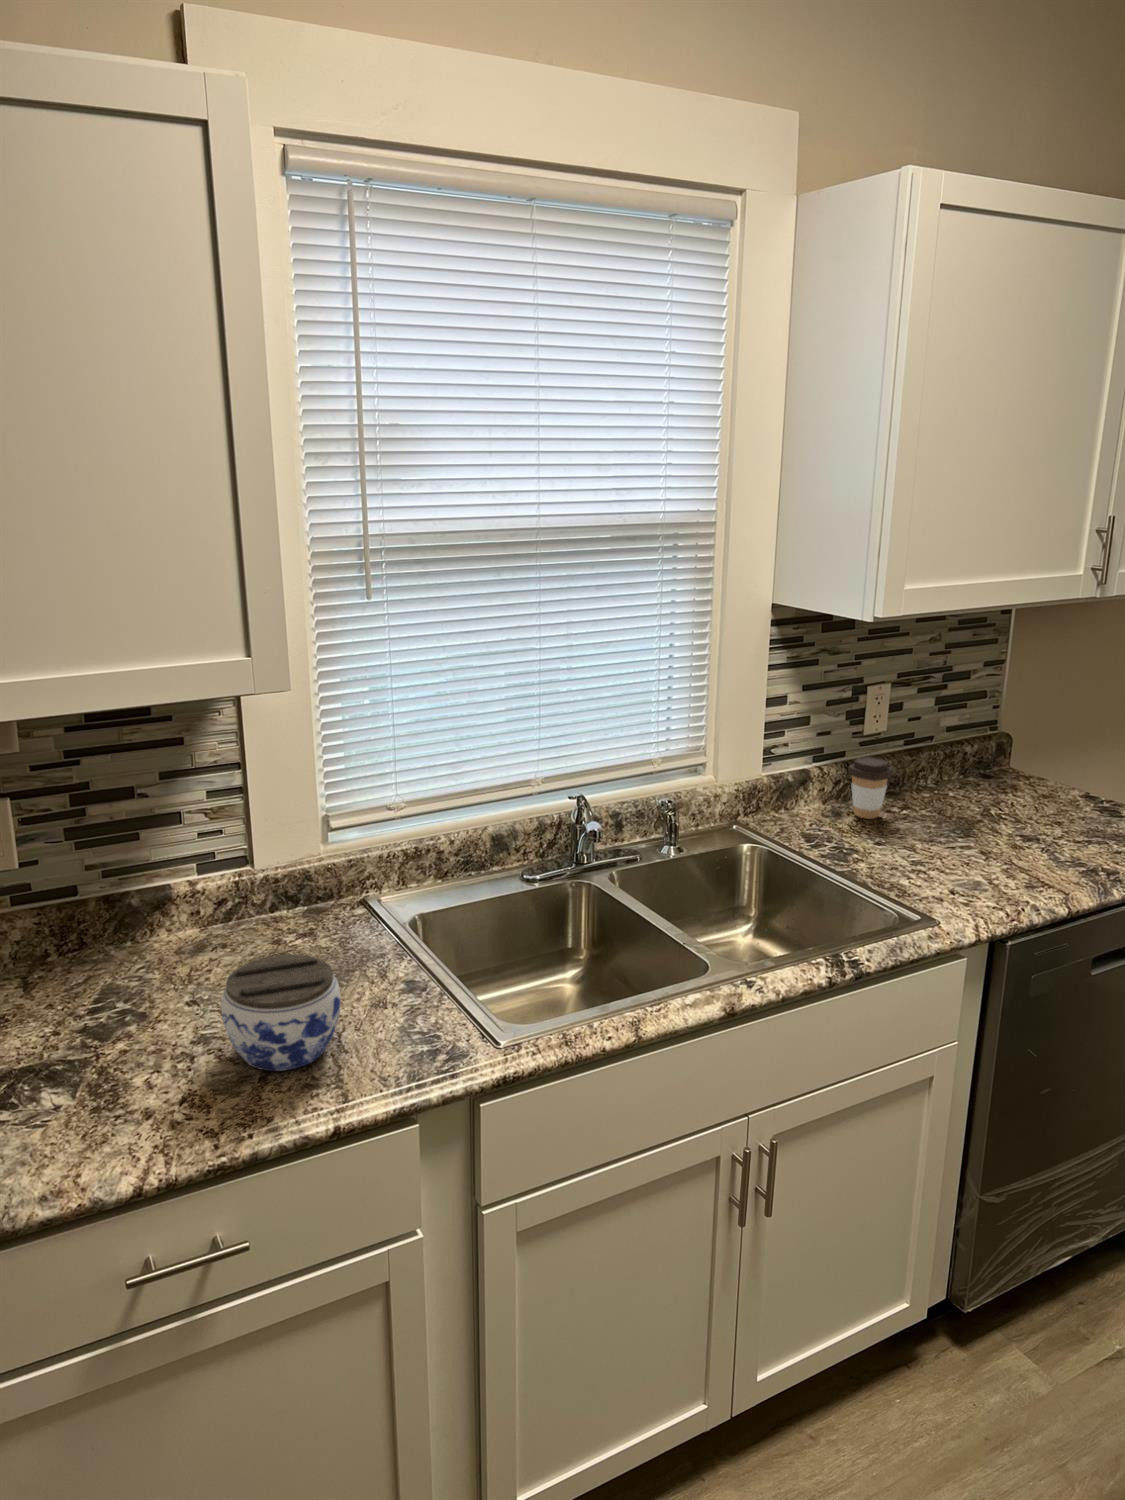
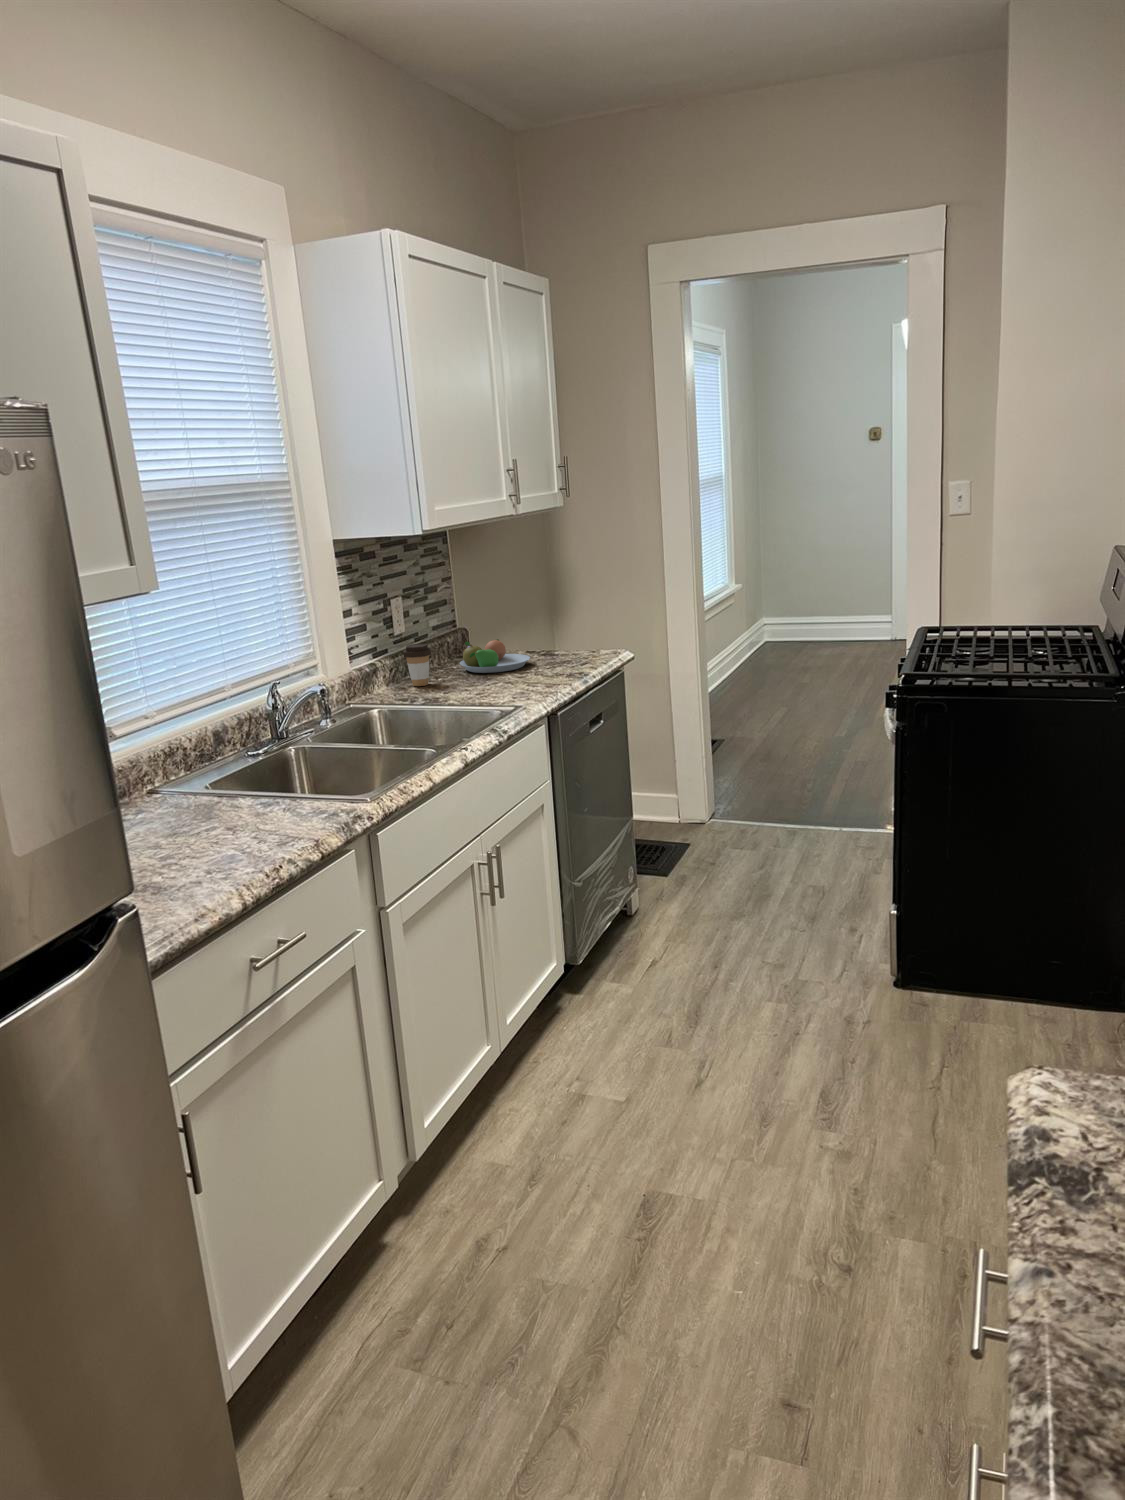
fruit bowl: none [948,767,1062,827] -> present [460,639,530,673]
jar: present [221,954,341,1071] -> none [186,776,274,853]

